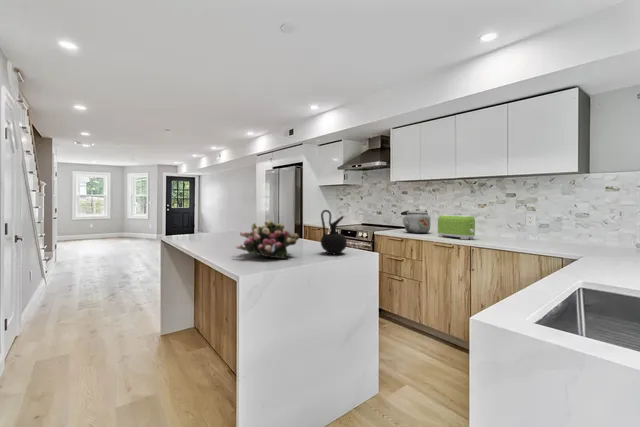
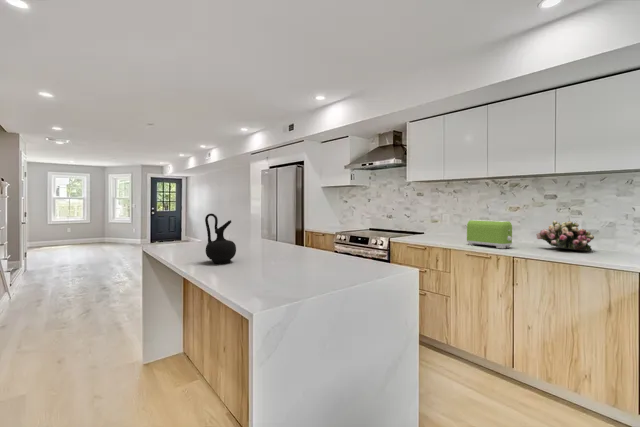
kettle: present [401,209,431,233] -> none [421,213,455,240]
ceramic jug: present [321,210,347,254] -> present [205,214,236,263]
flower arrangement: present [236,220,299,258] -> present [536,221,594,251]

